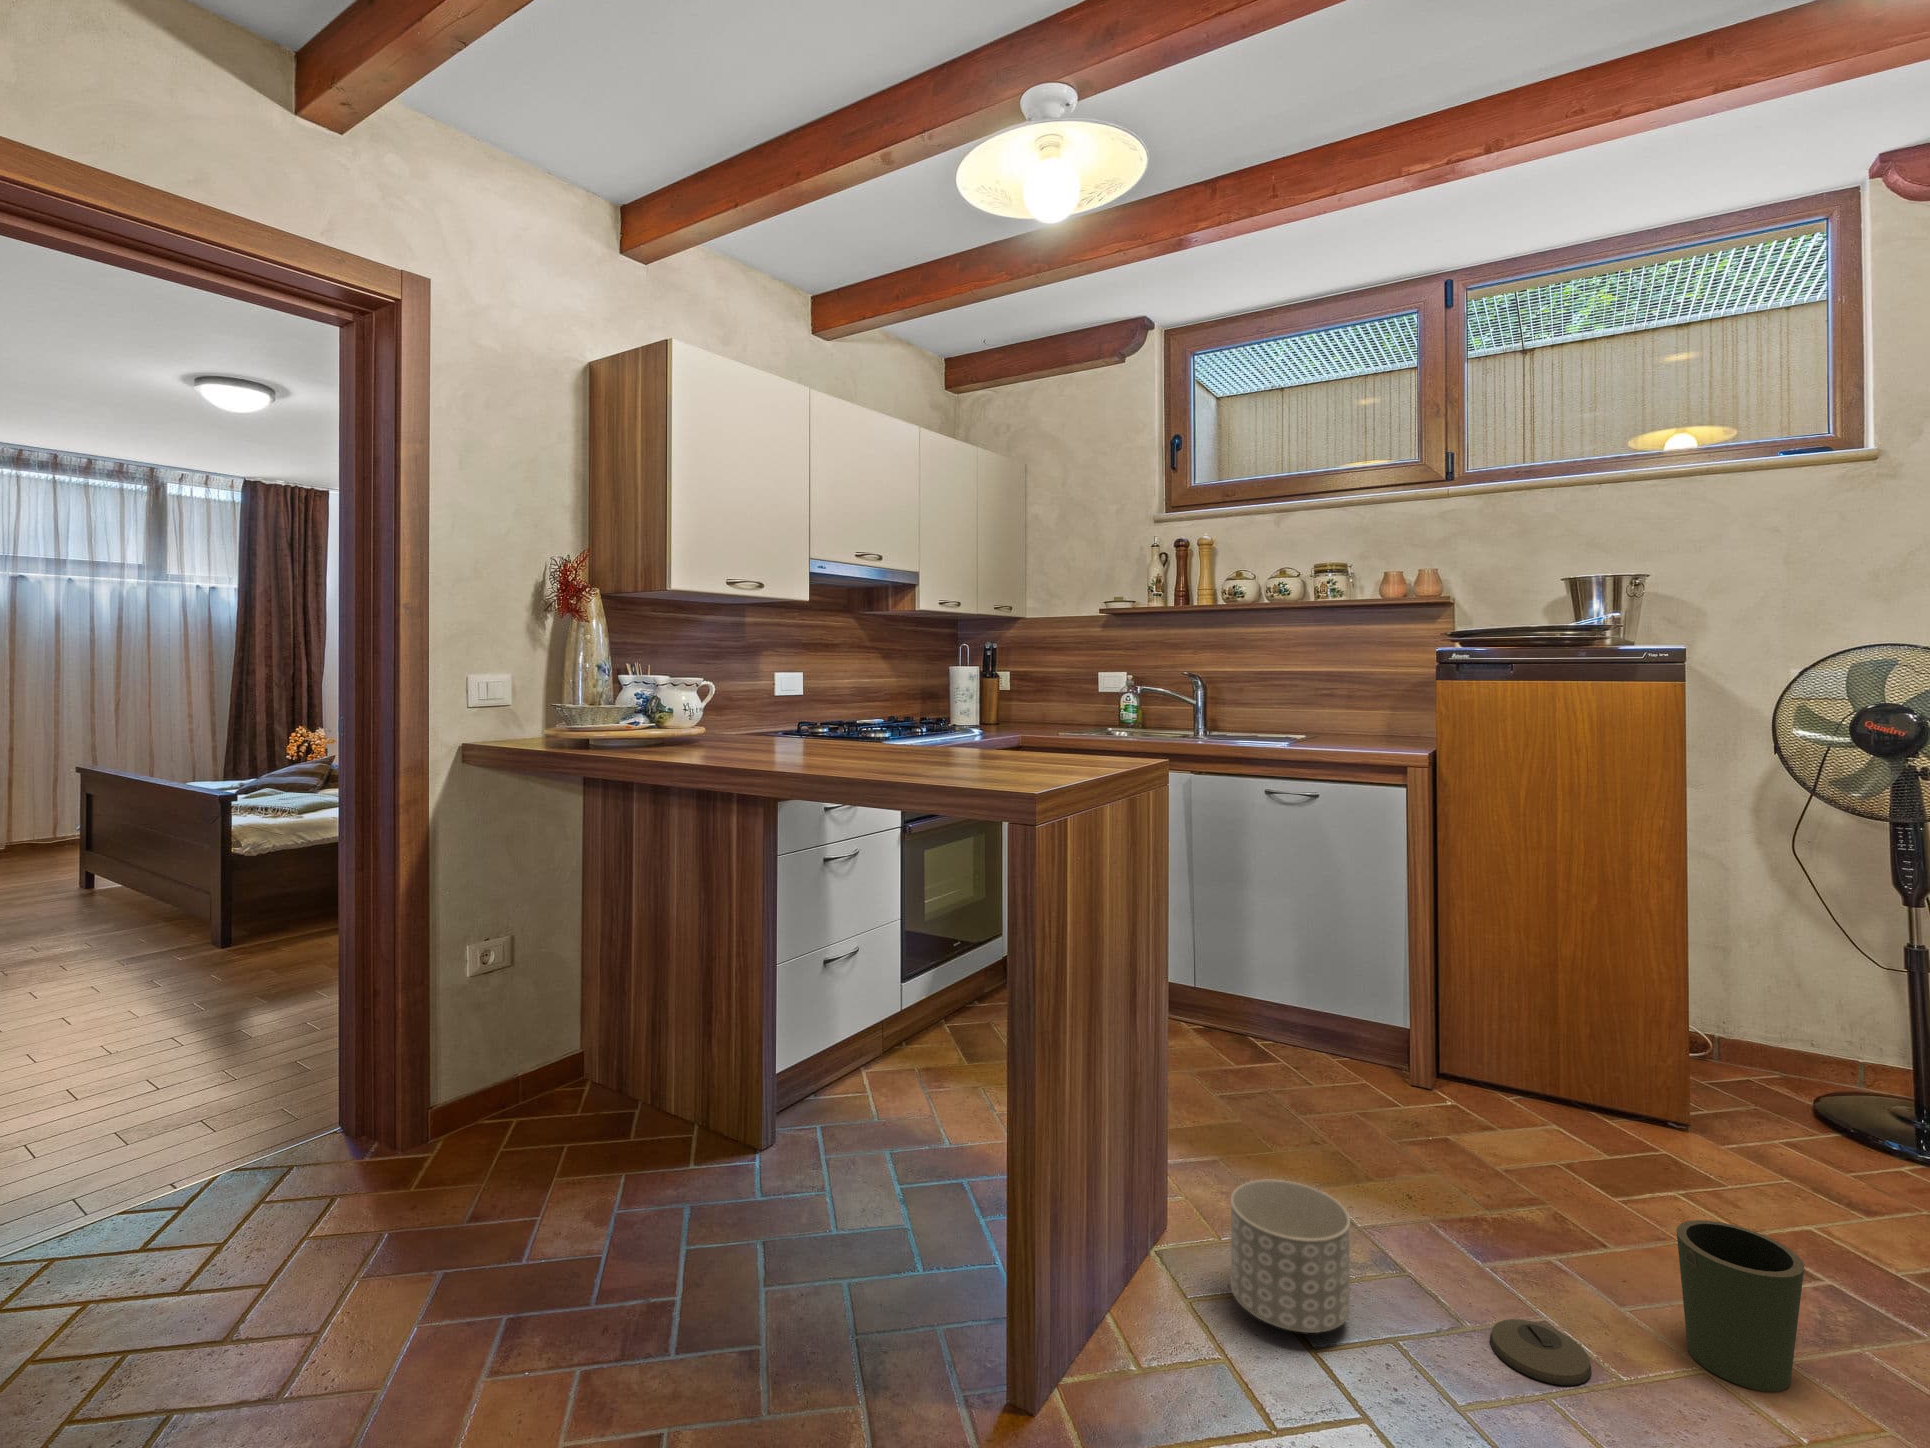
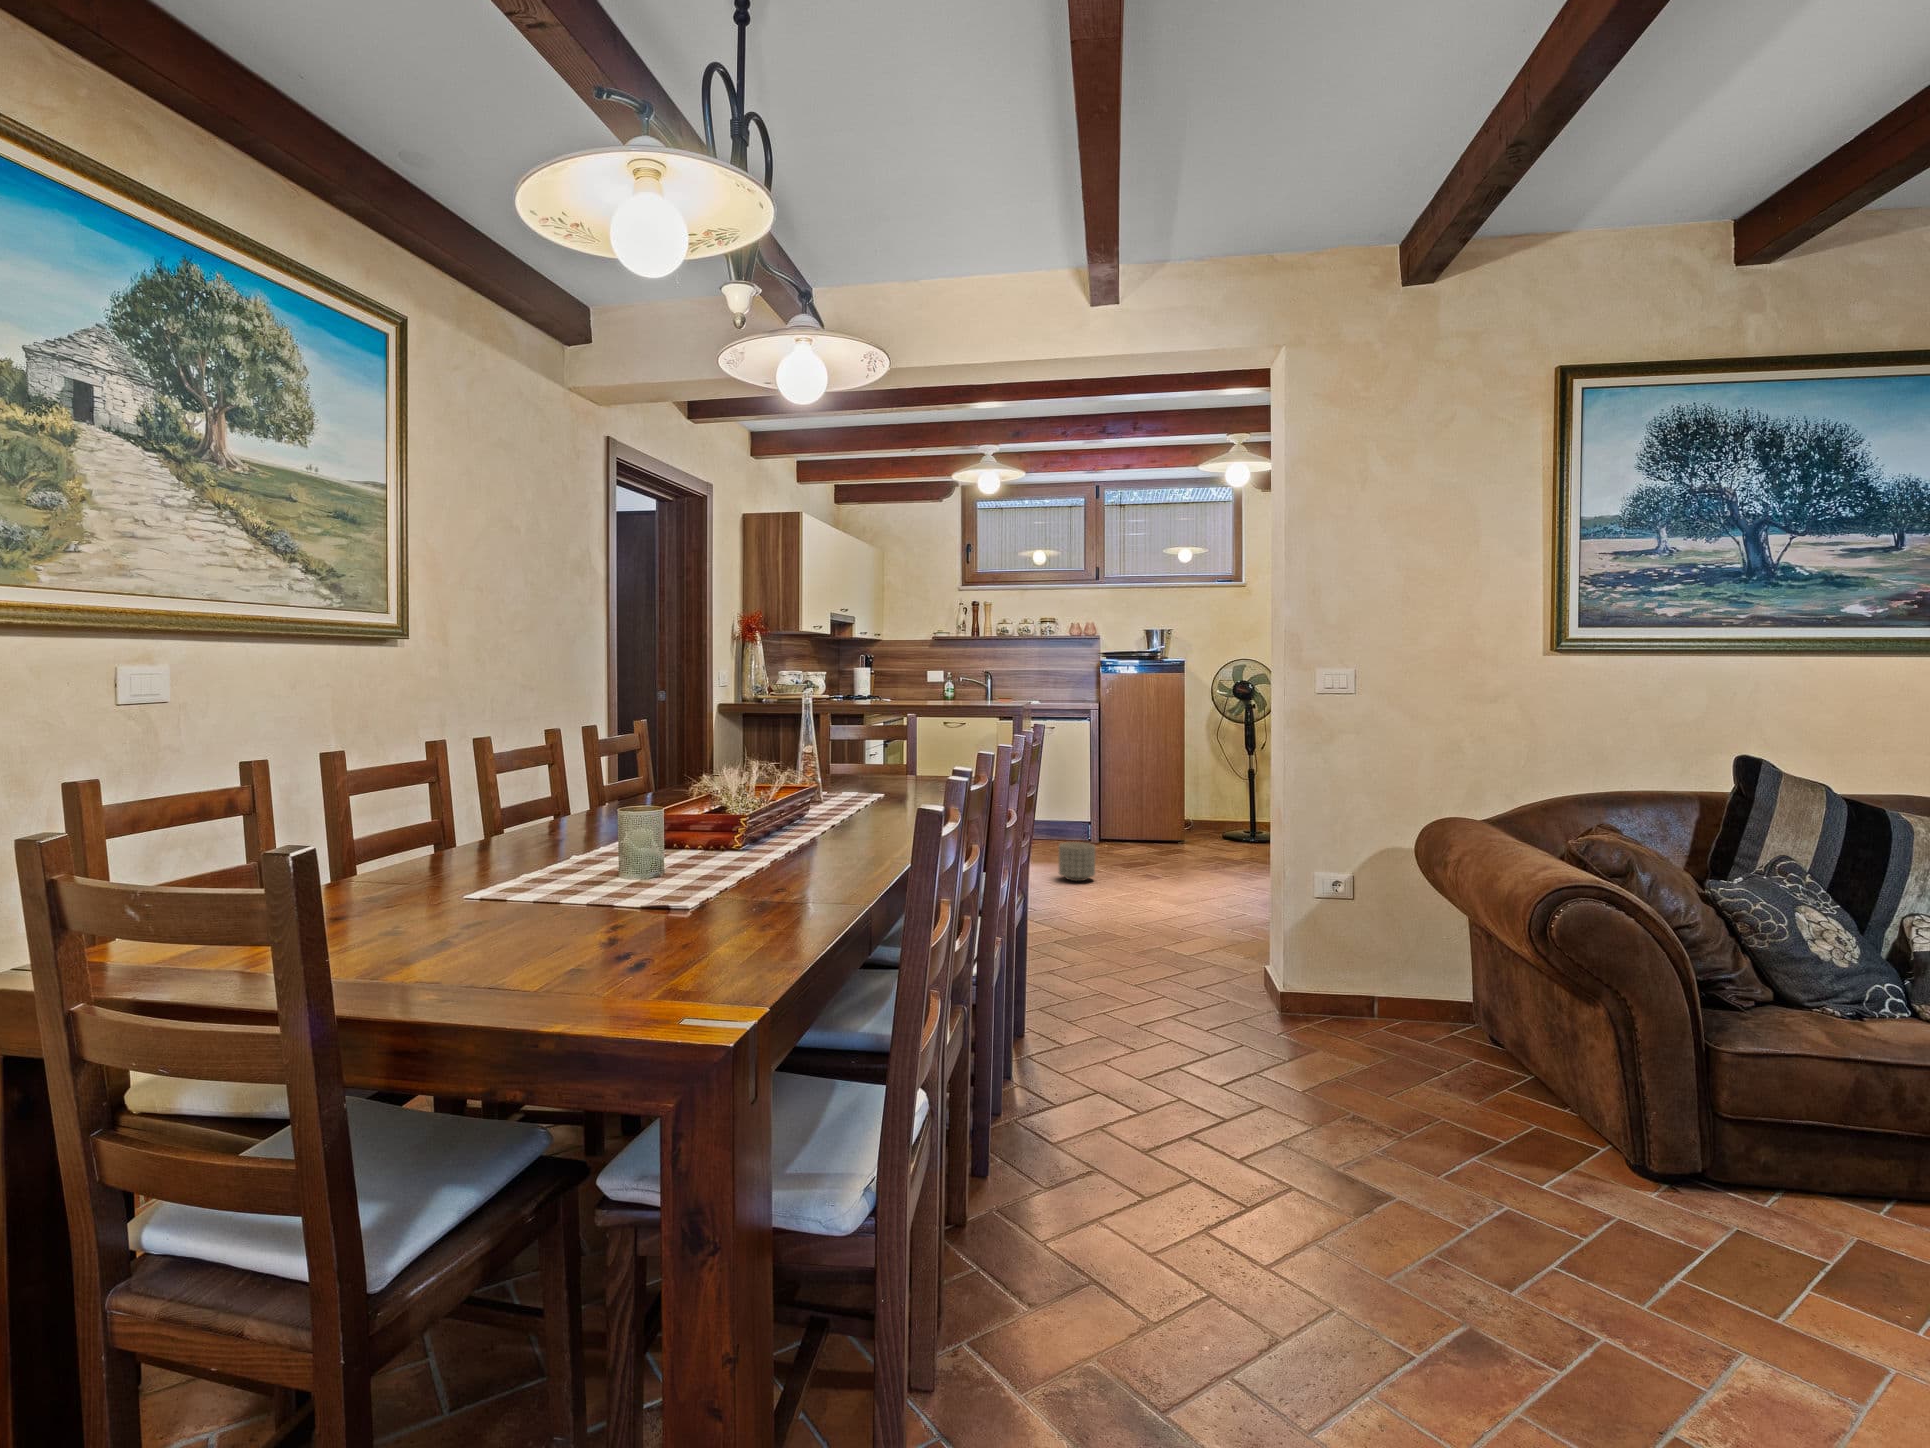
trash can: present [1490,1220,1804,1391] -> none [1133,838,1210,881]

